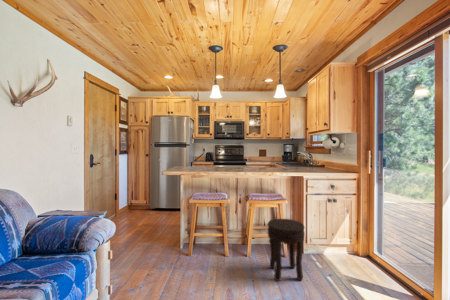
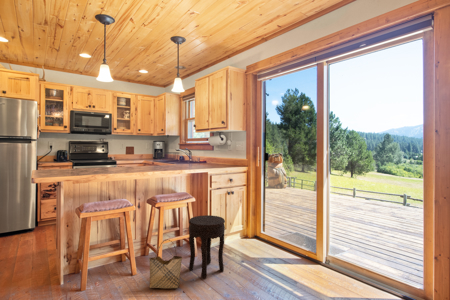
woven basket: none [227,234,254,280] -> present [149,239,182,288]

